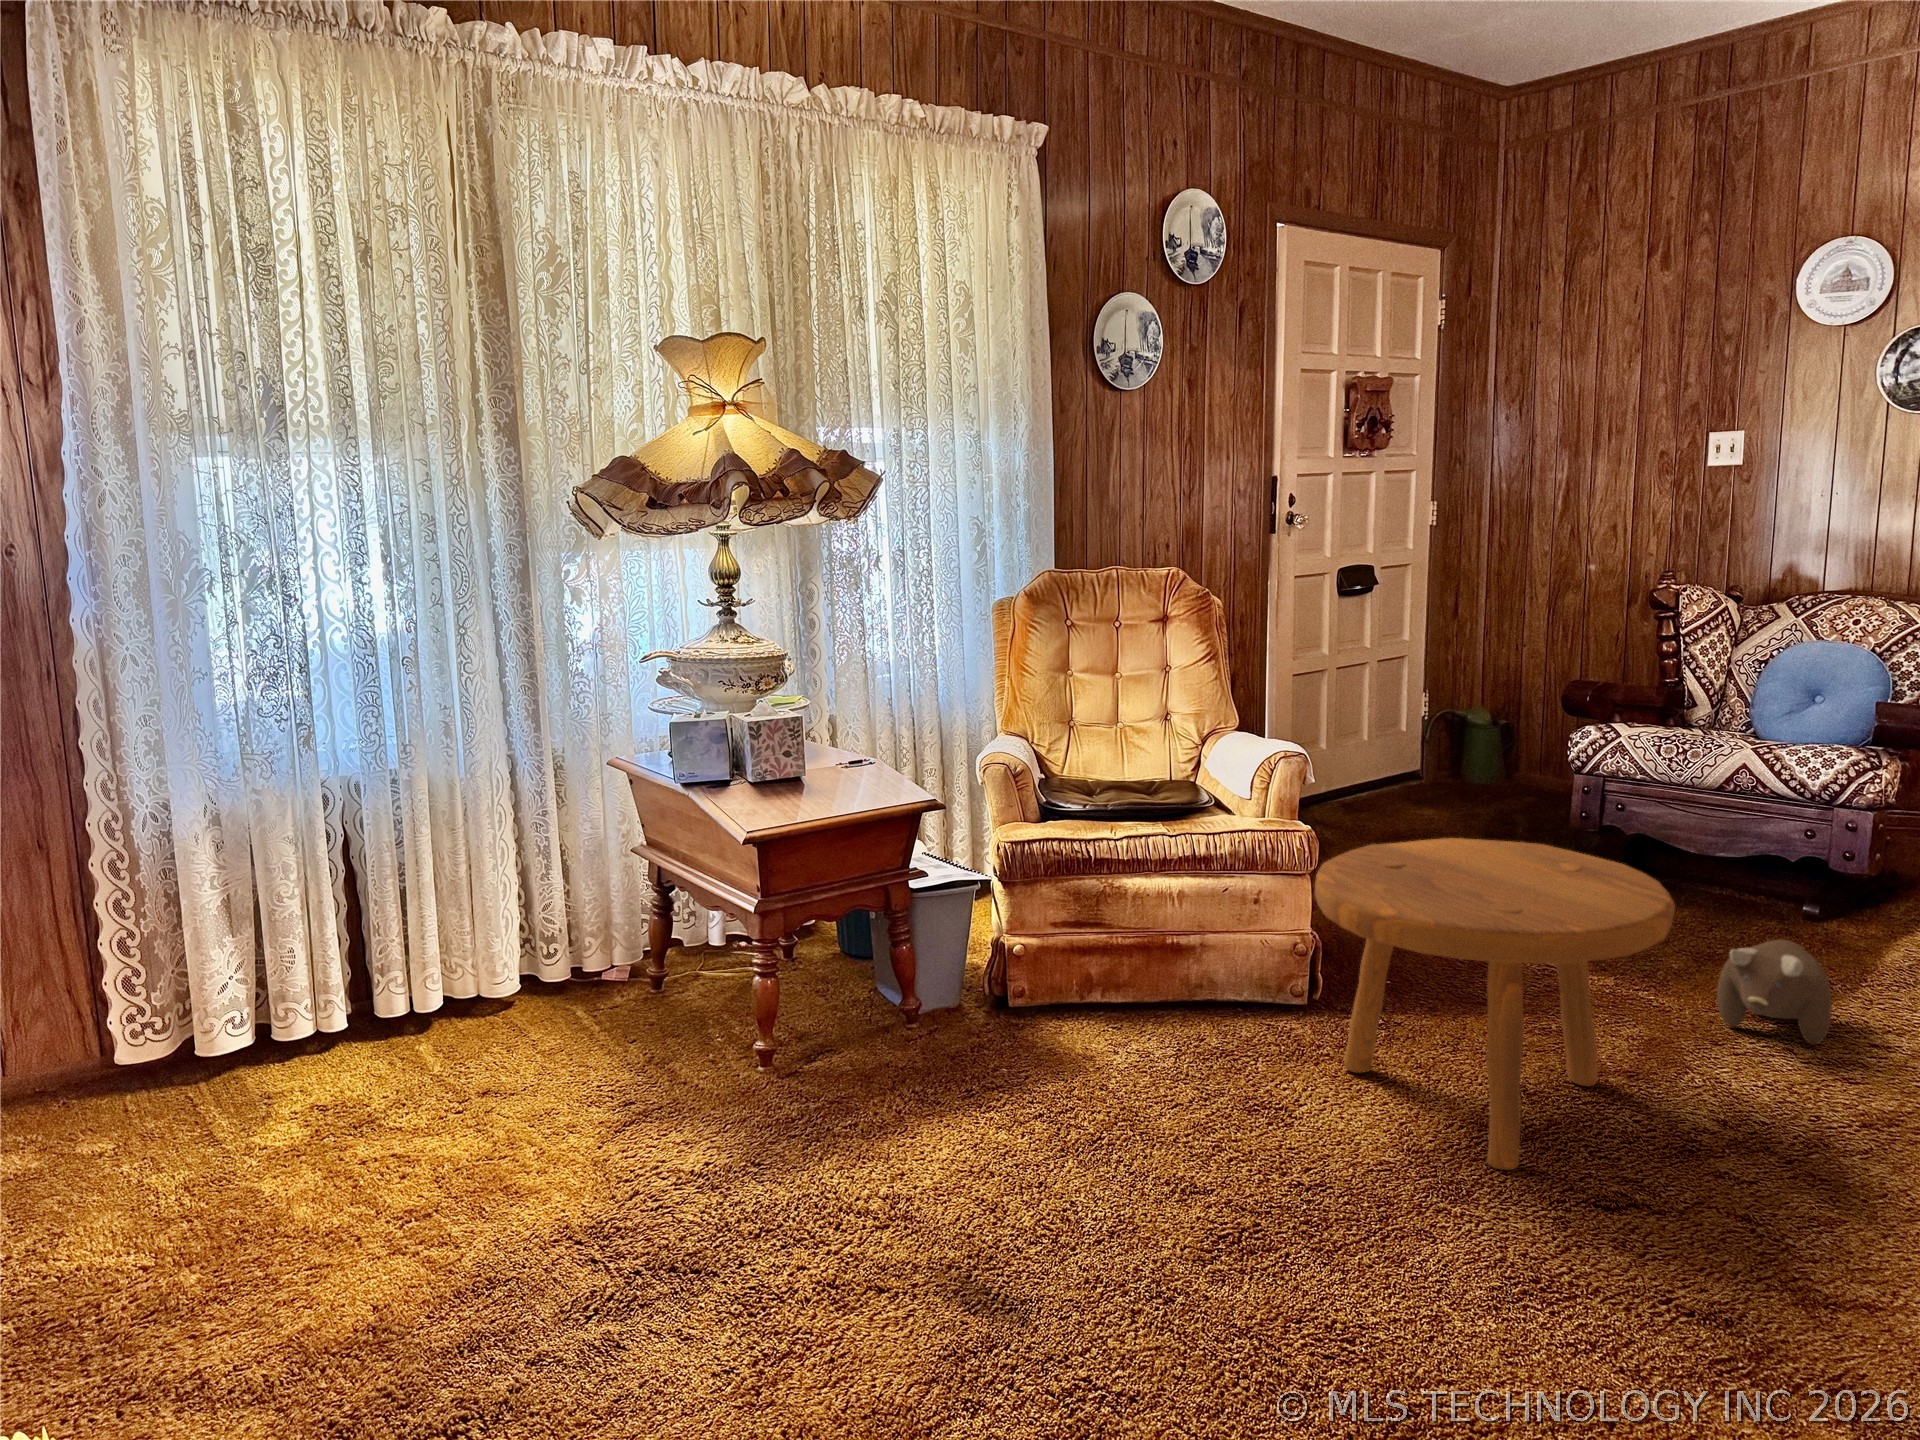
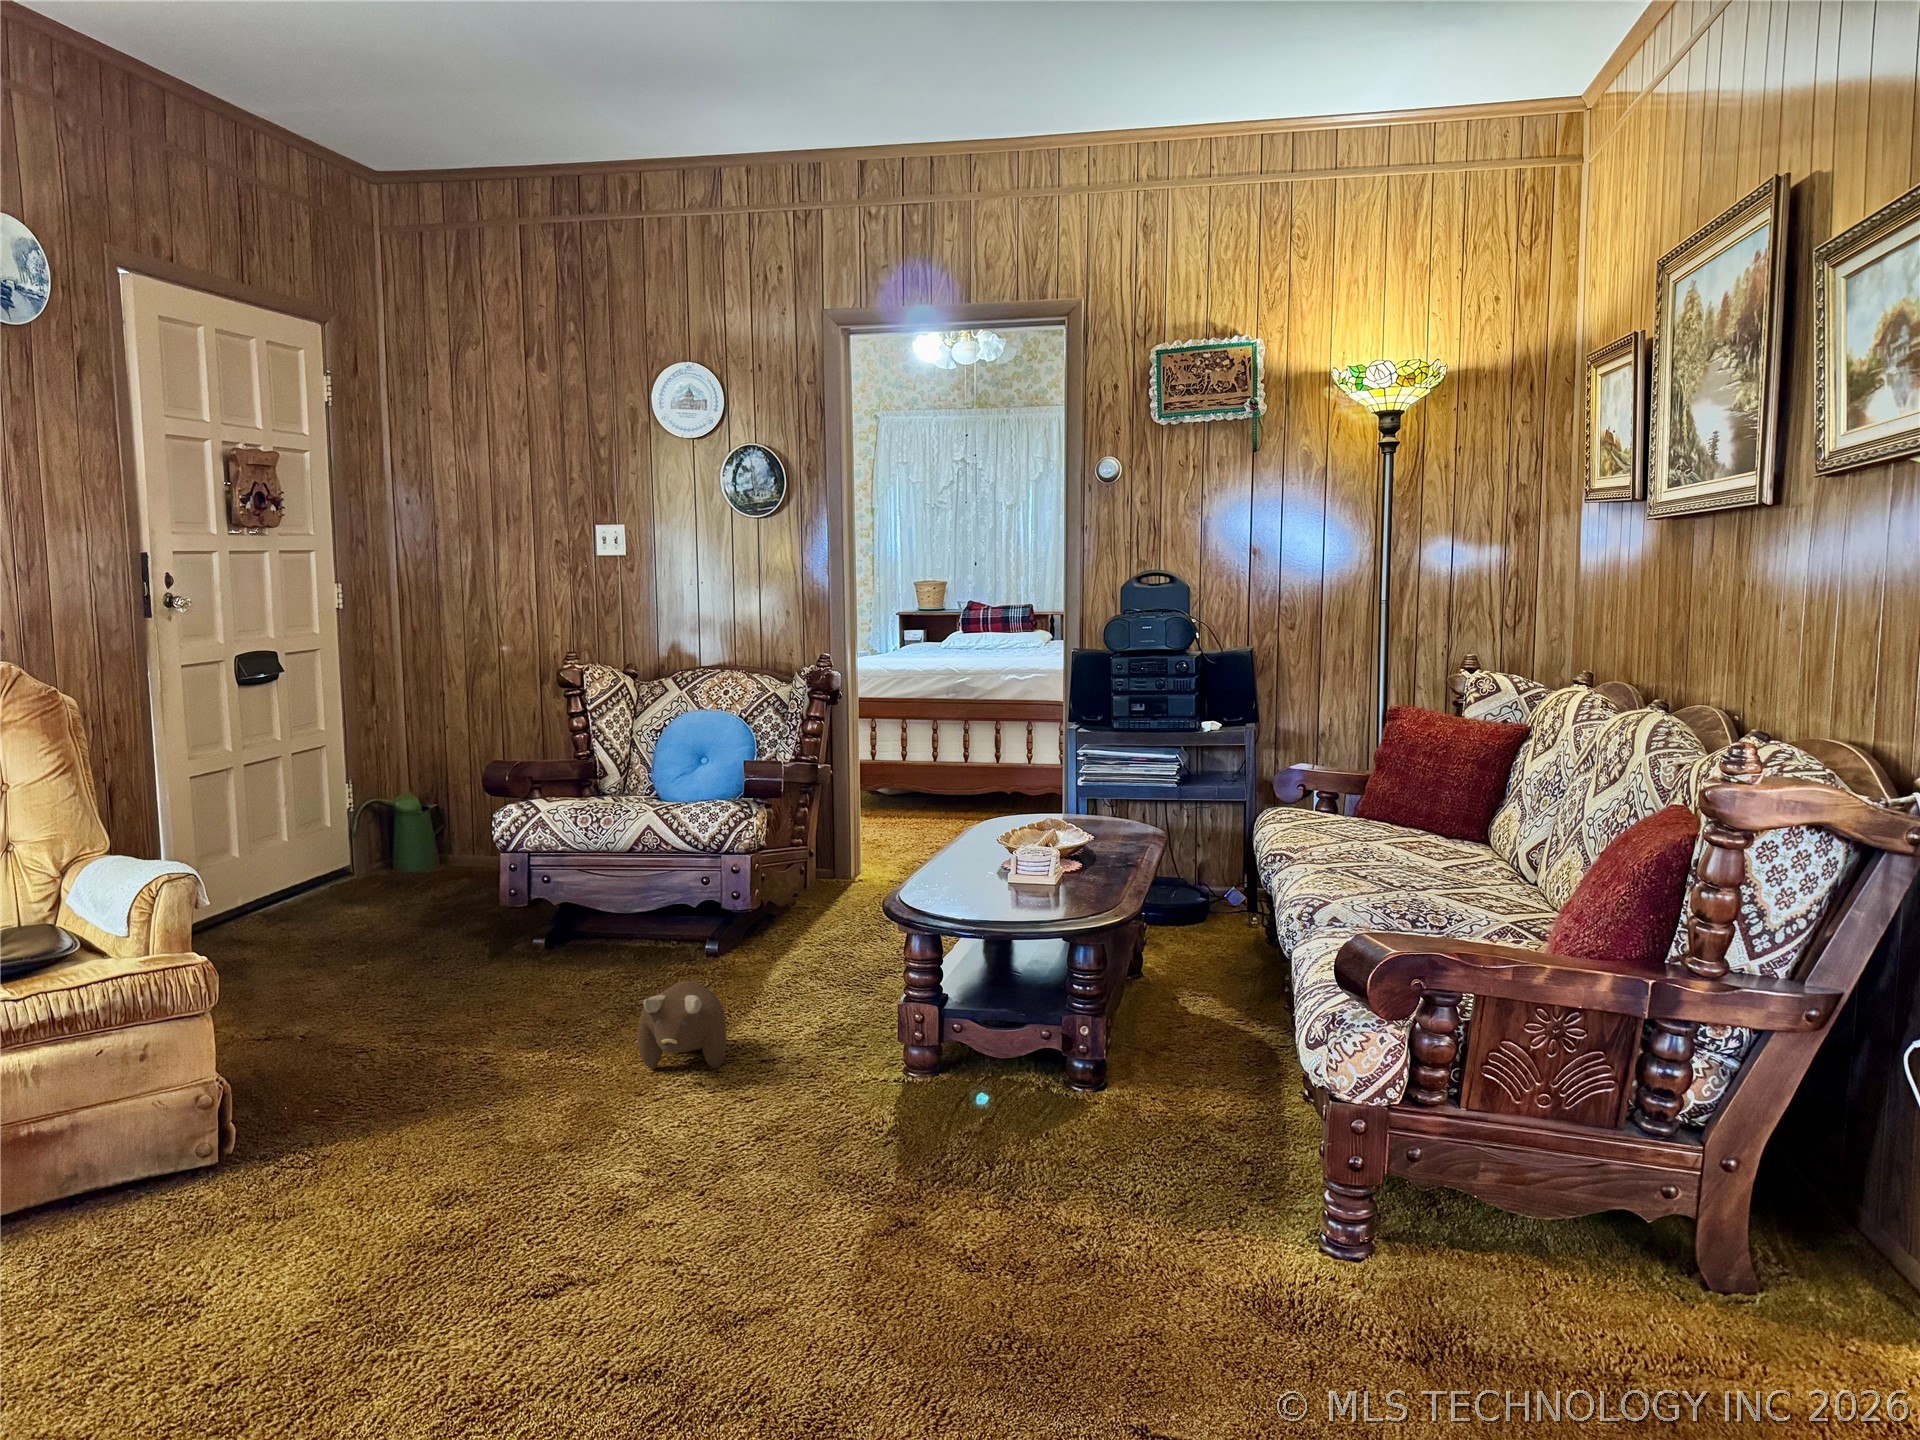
footstool: present [1315,838,1675,1170] -> none [206,934,587,1289]

